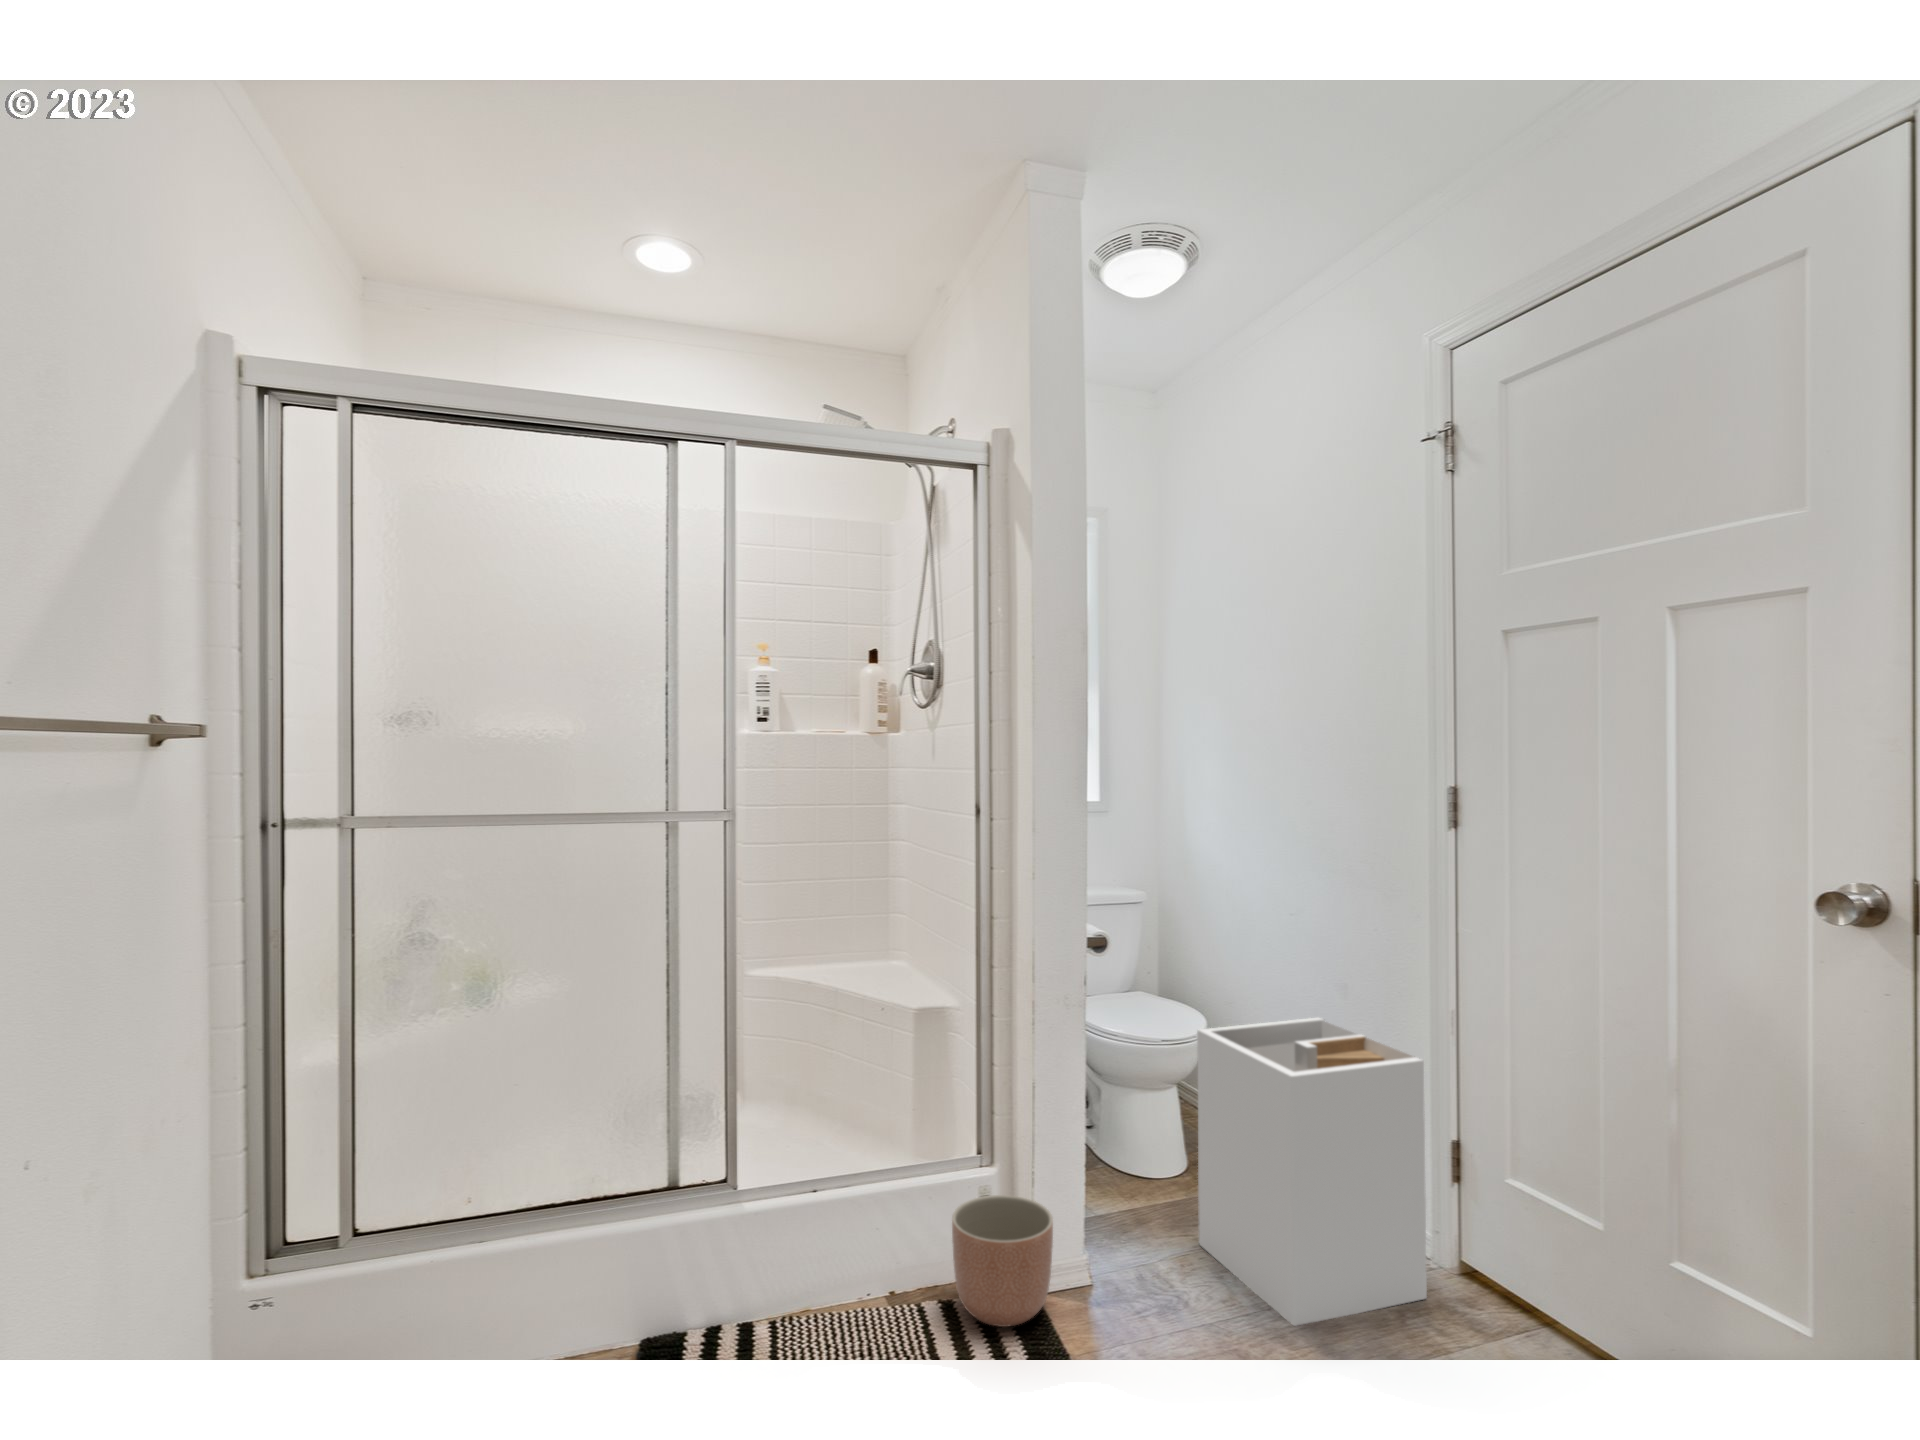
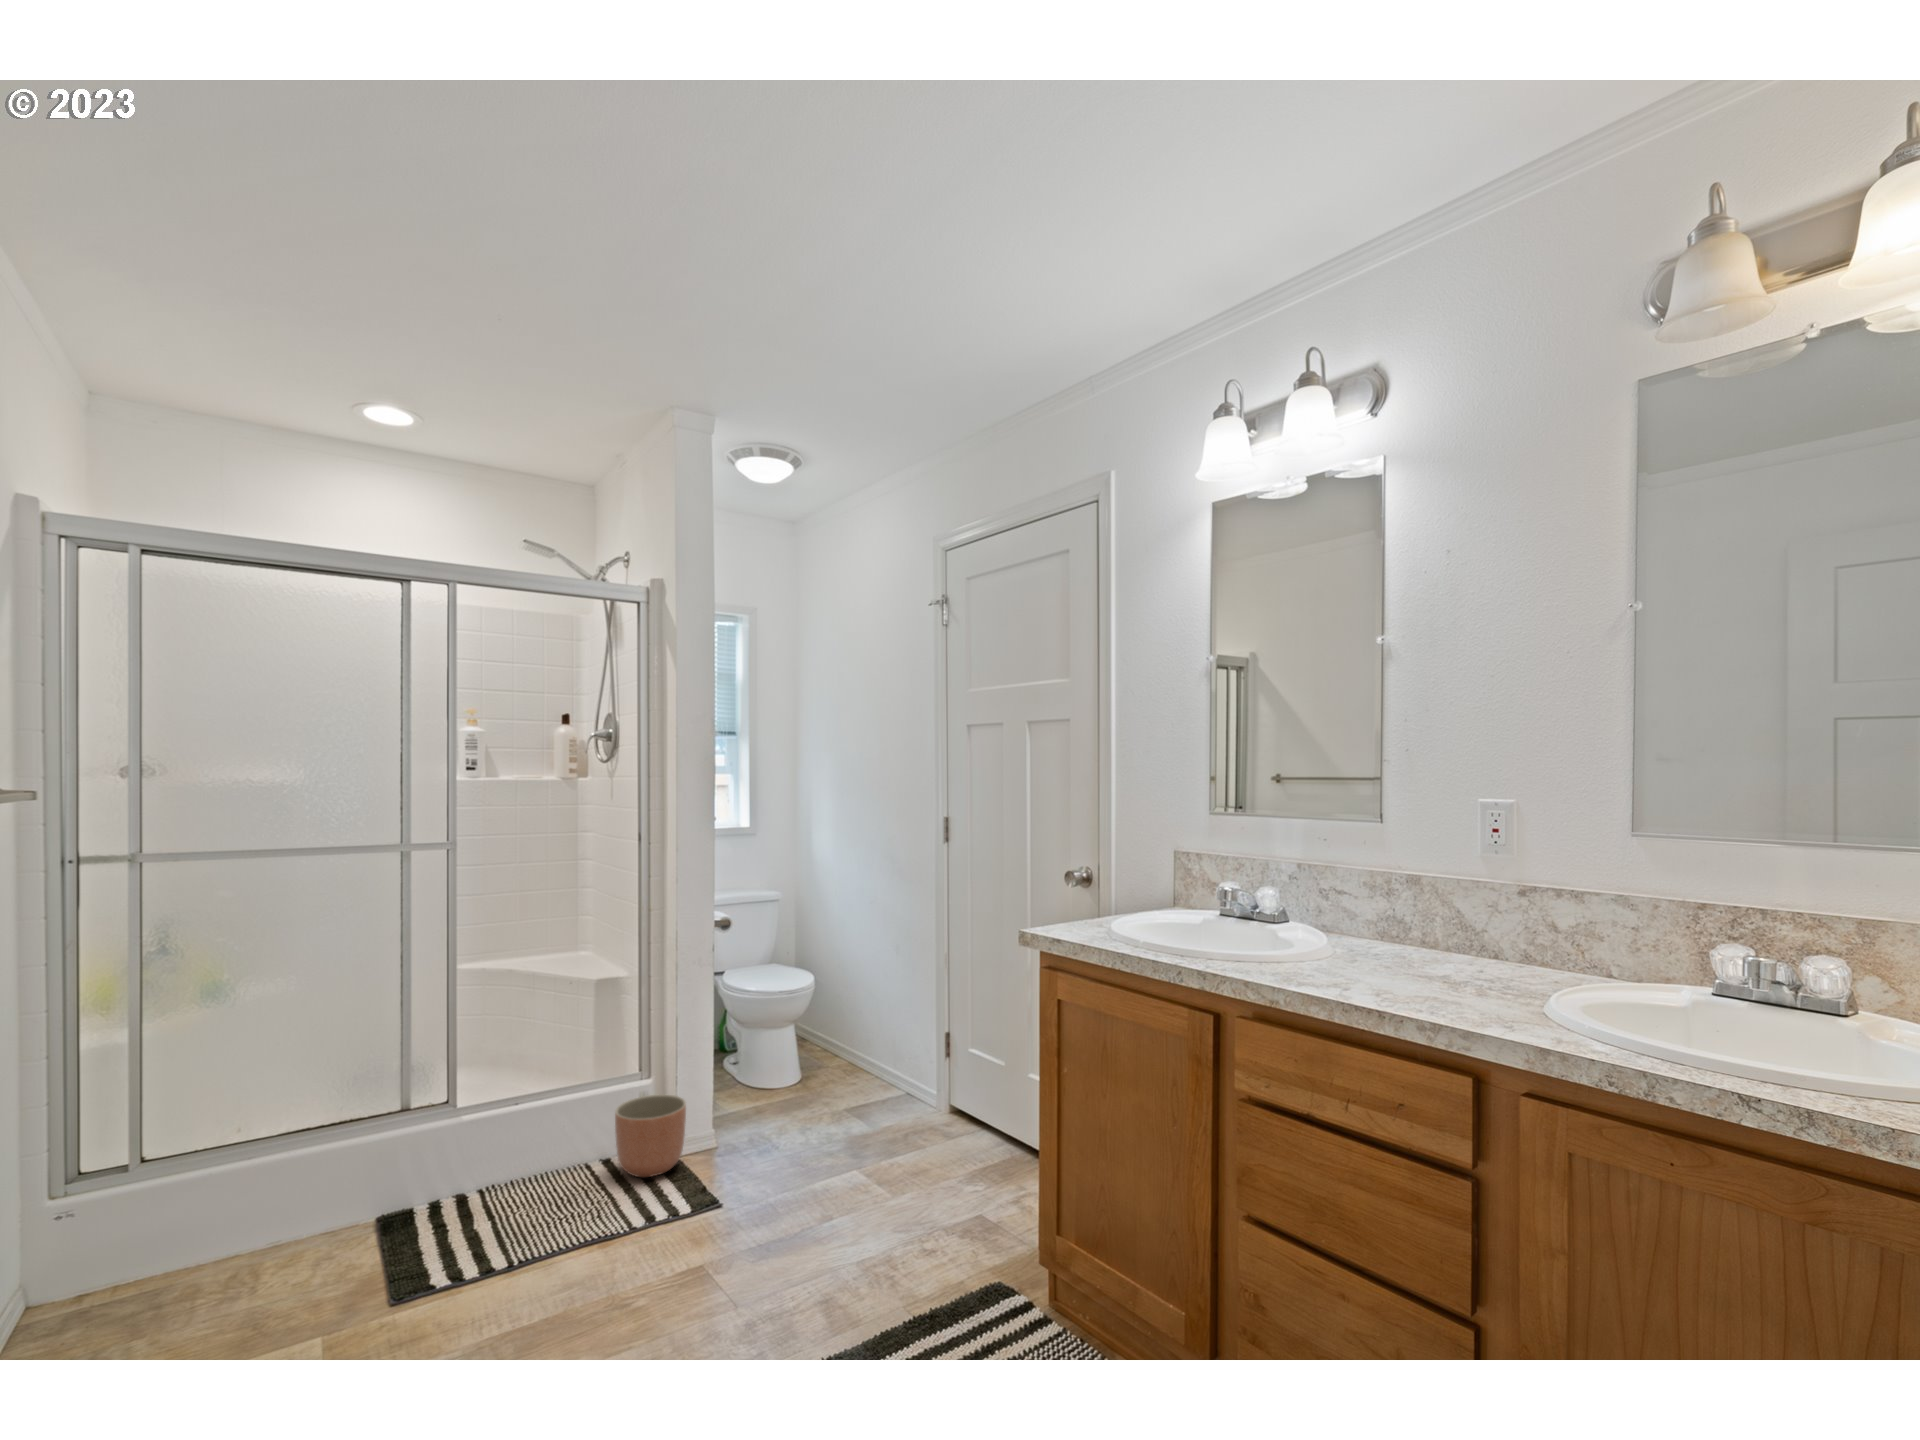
laundry hamper: present [1197,1017,1427,1326] -> none [794,963,929,1153]

